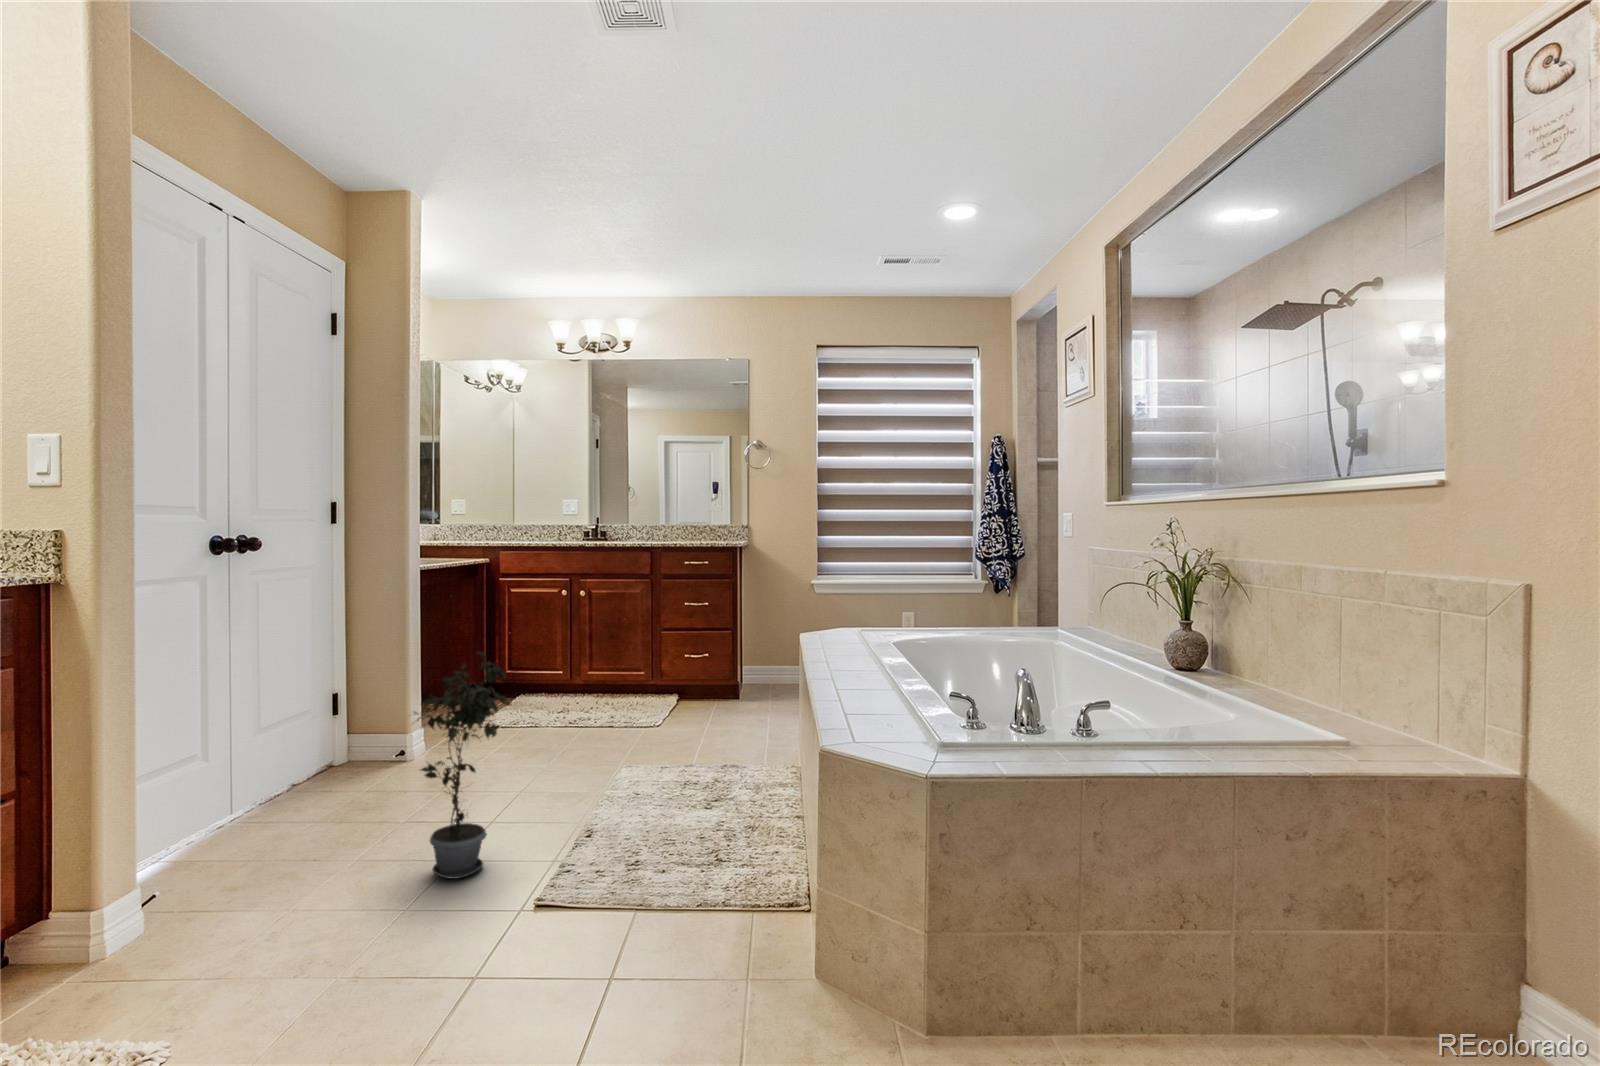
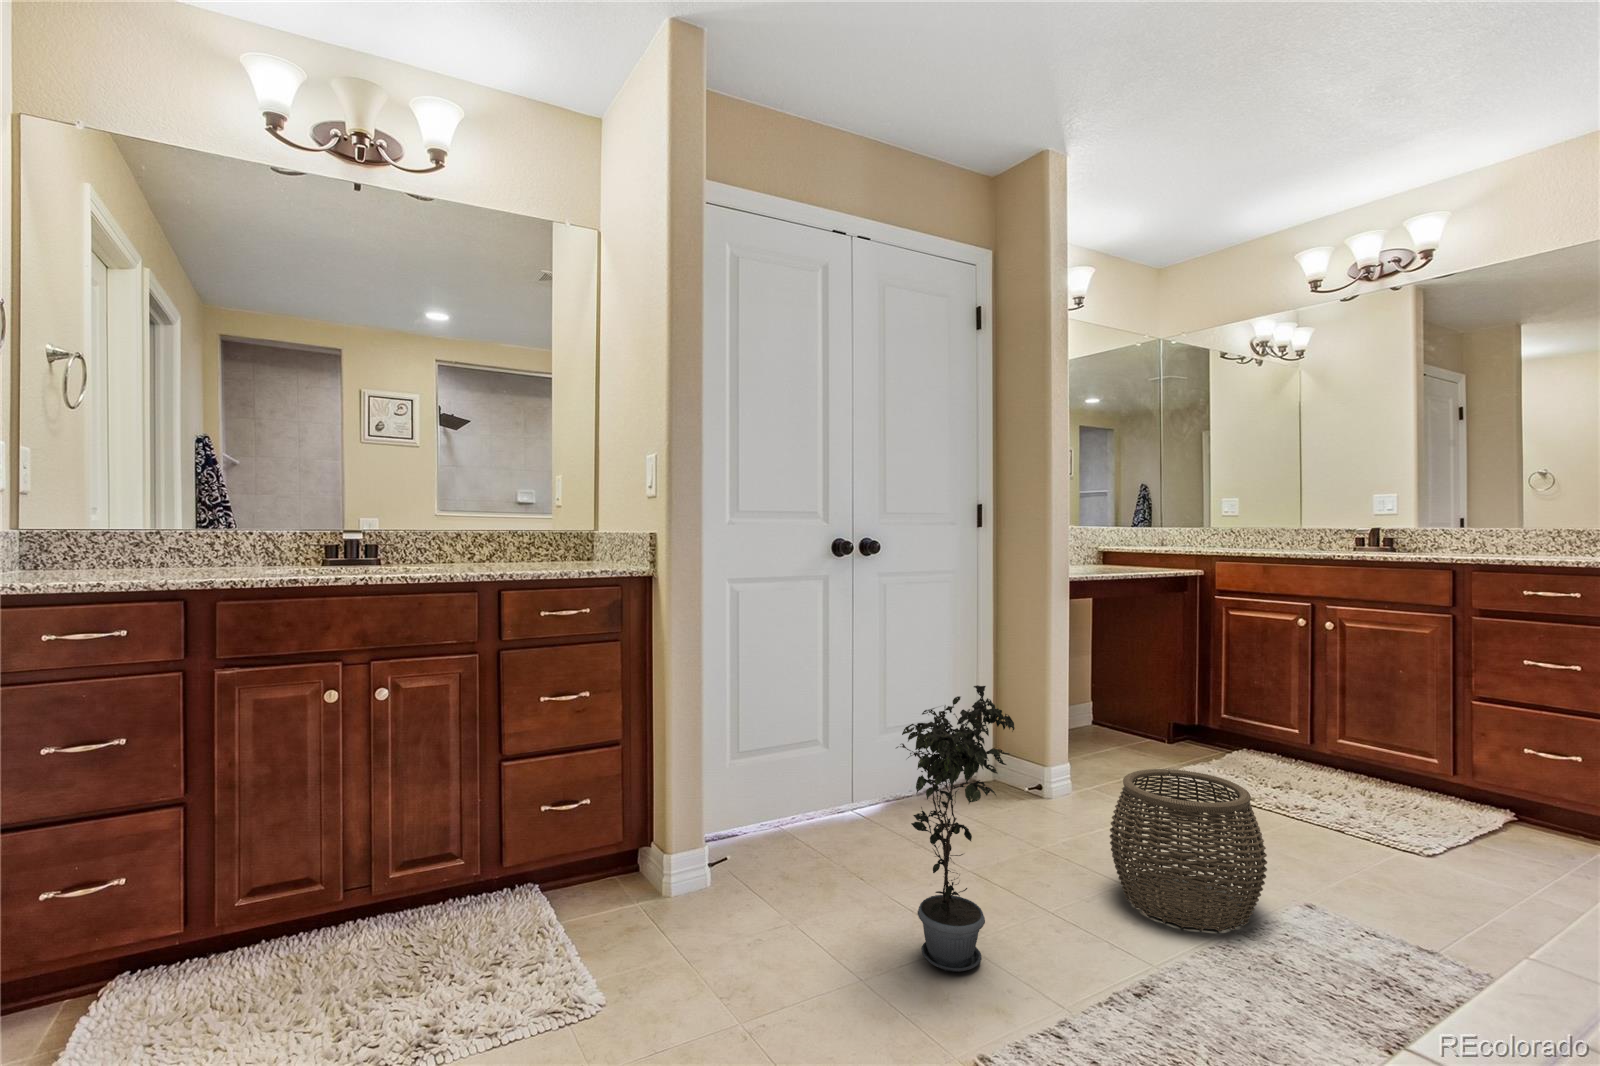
woven basket: none [517,698,618,801] -> present [1109,769,1267,932]

